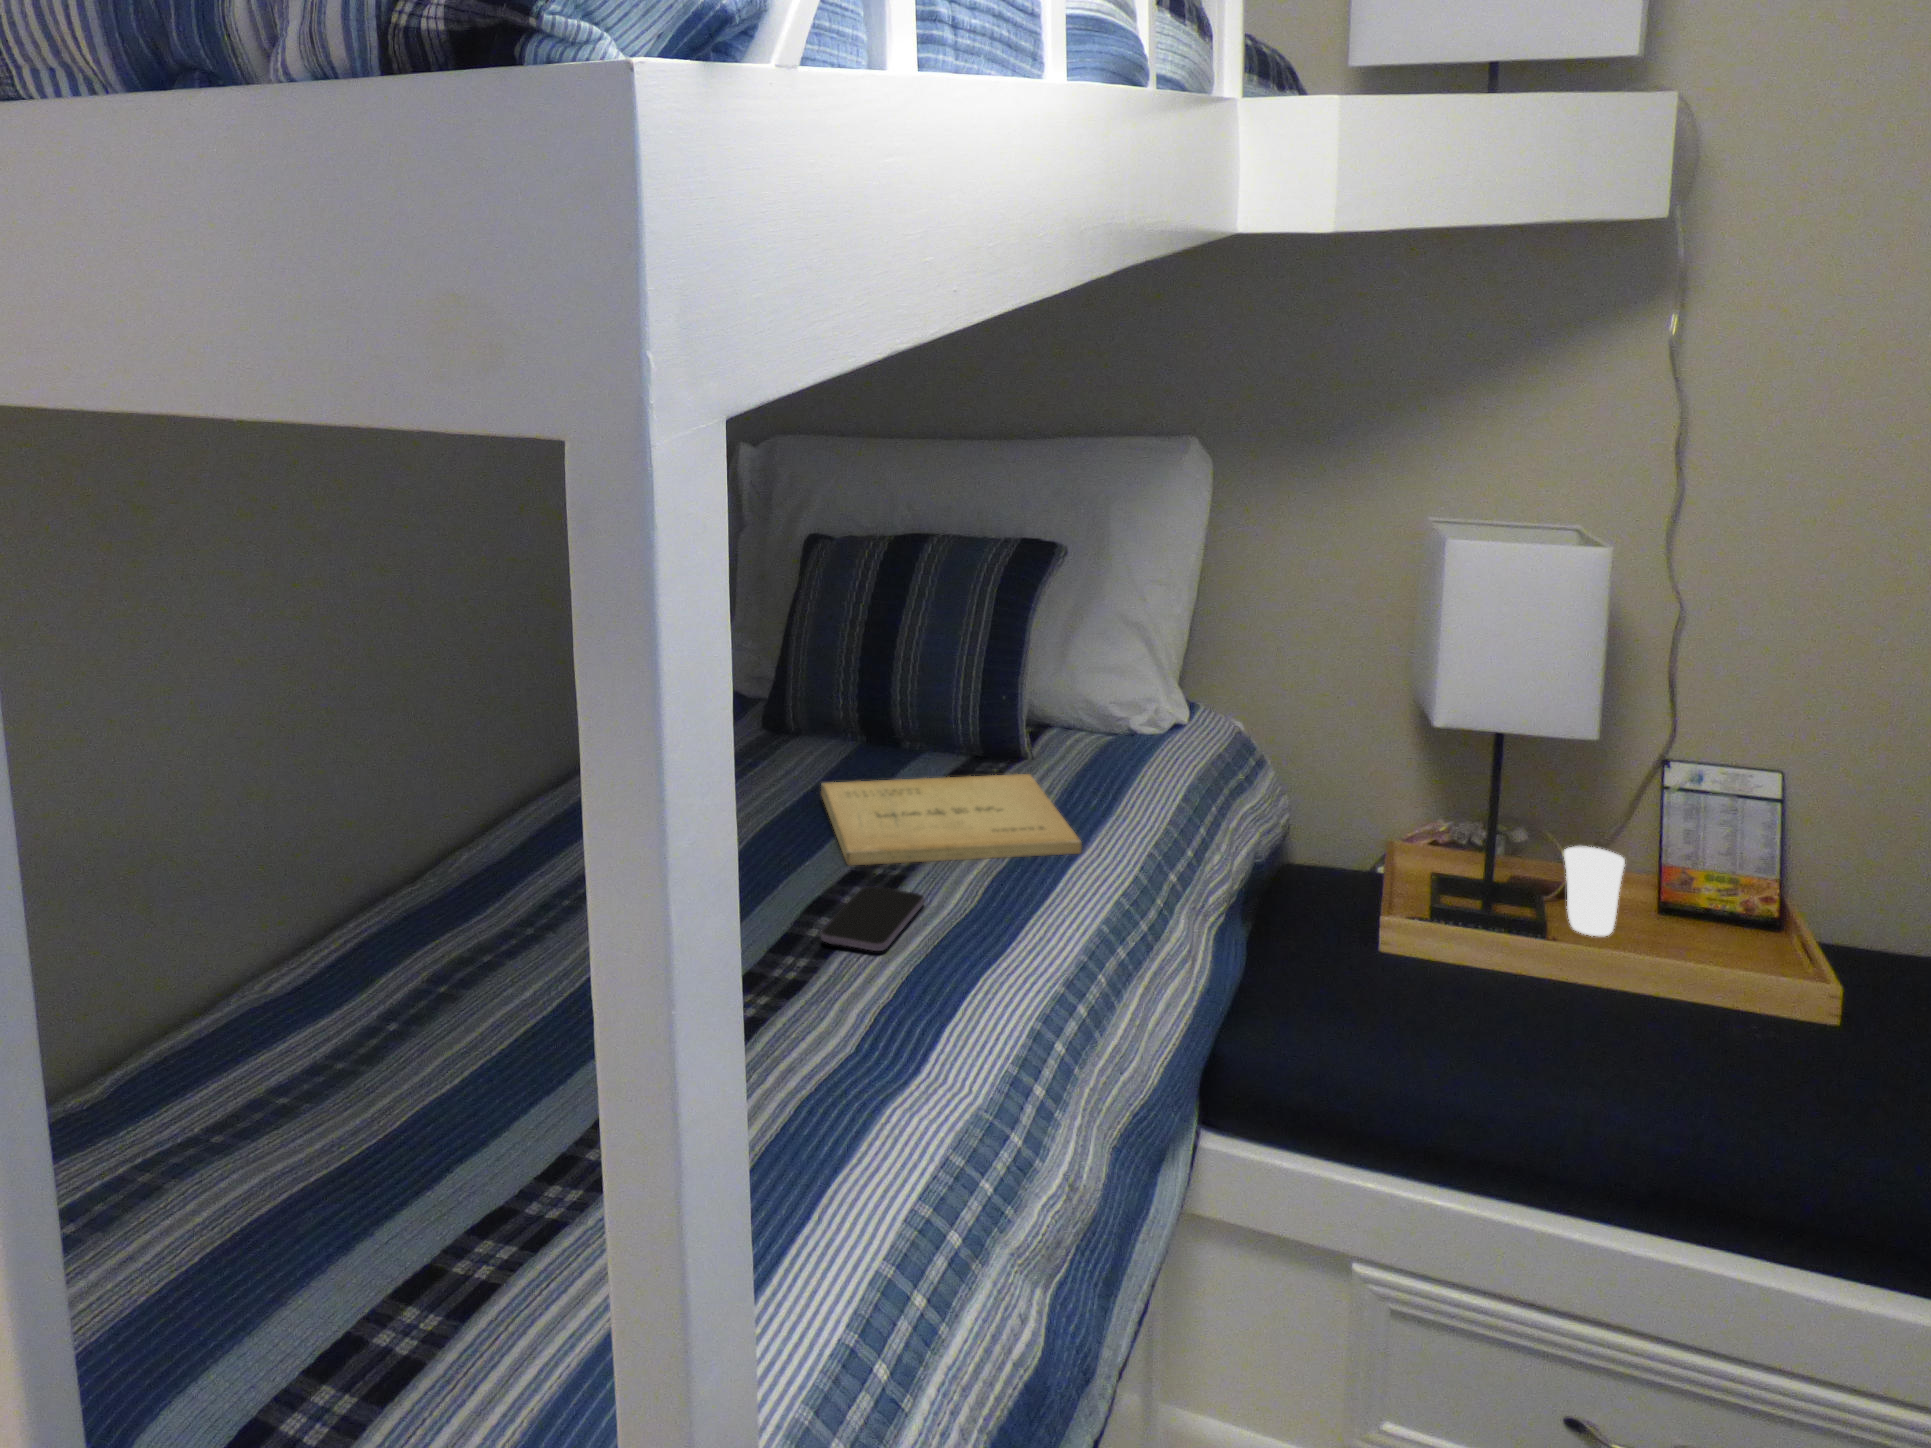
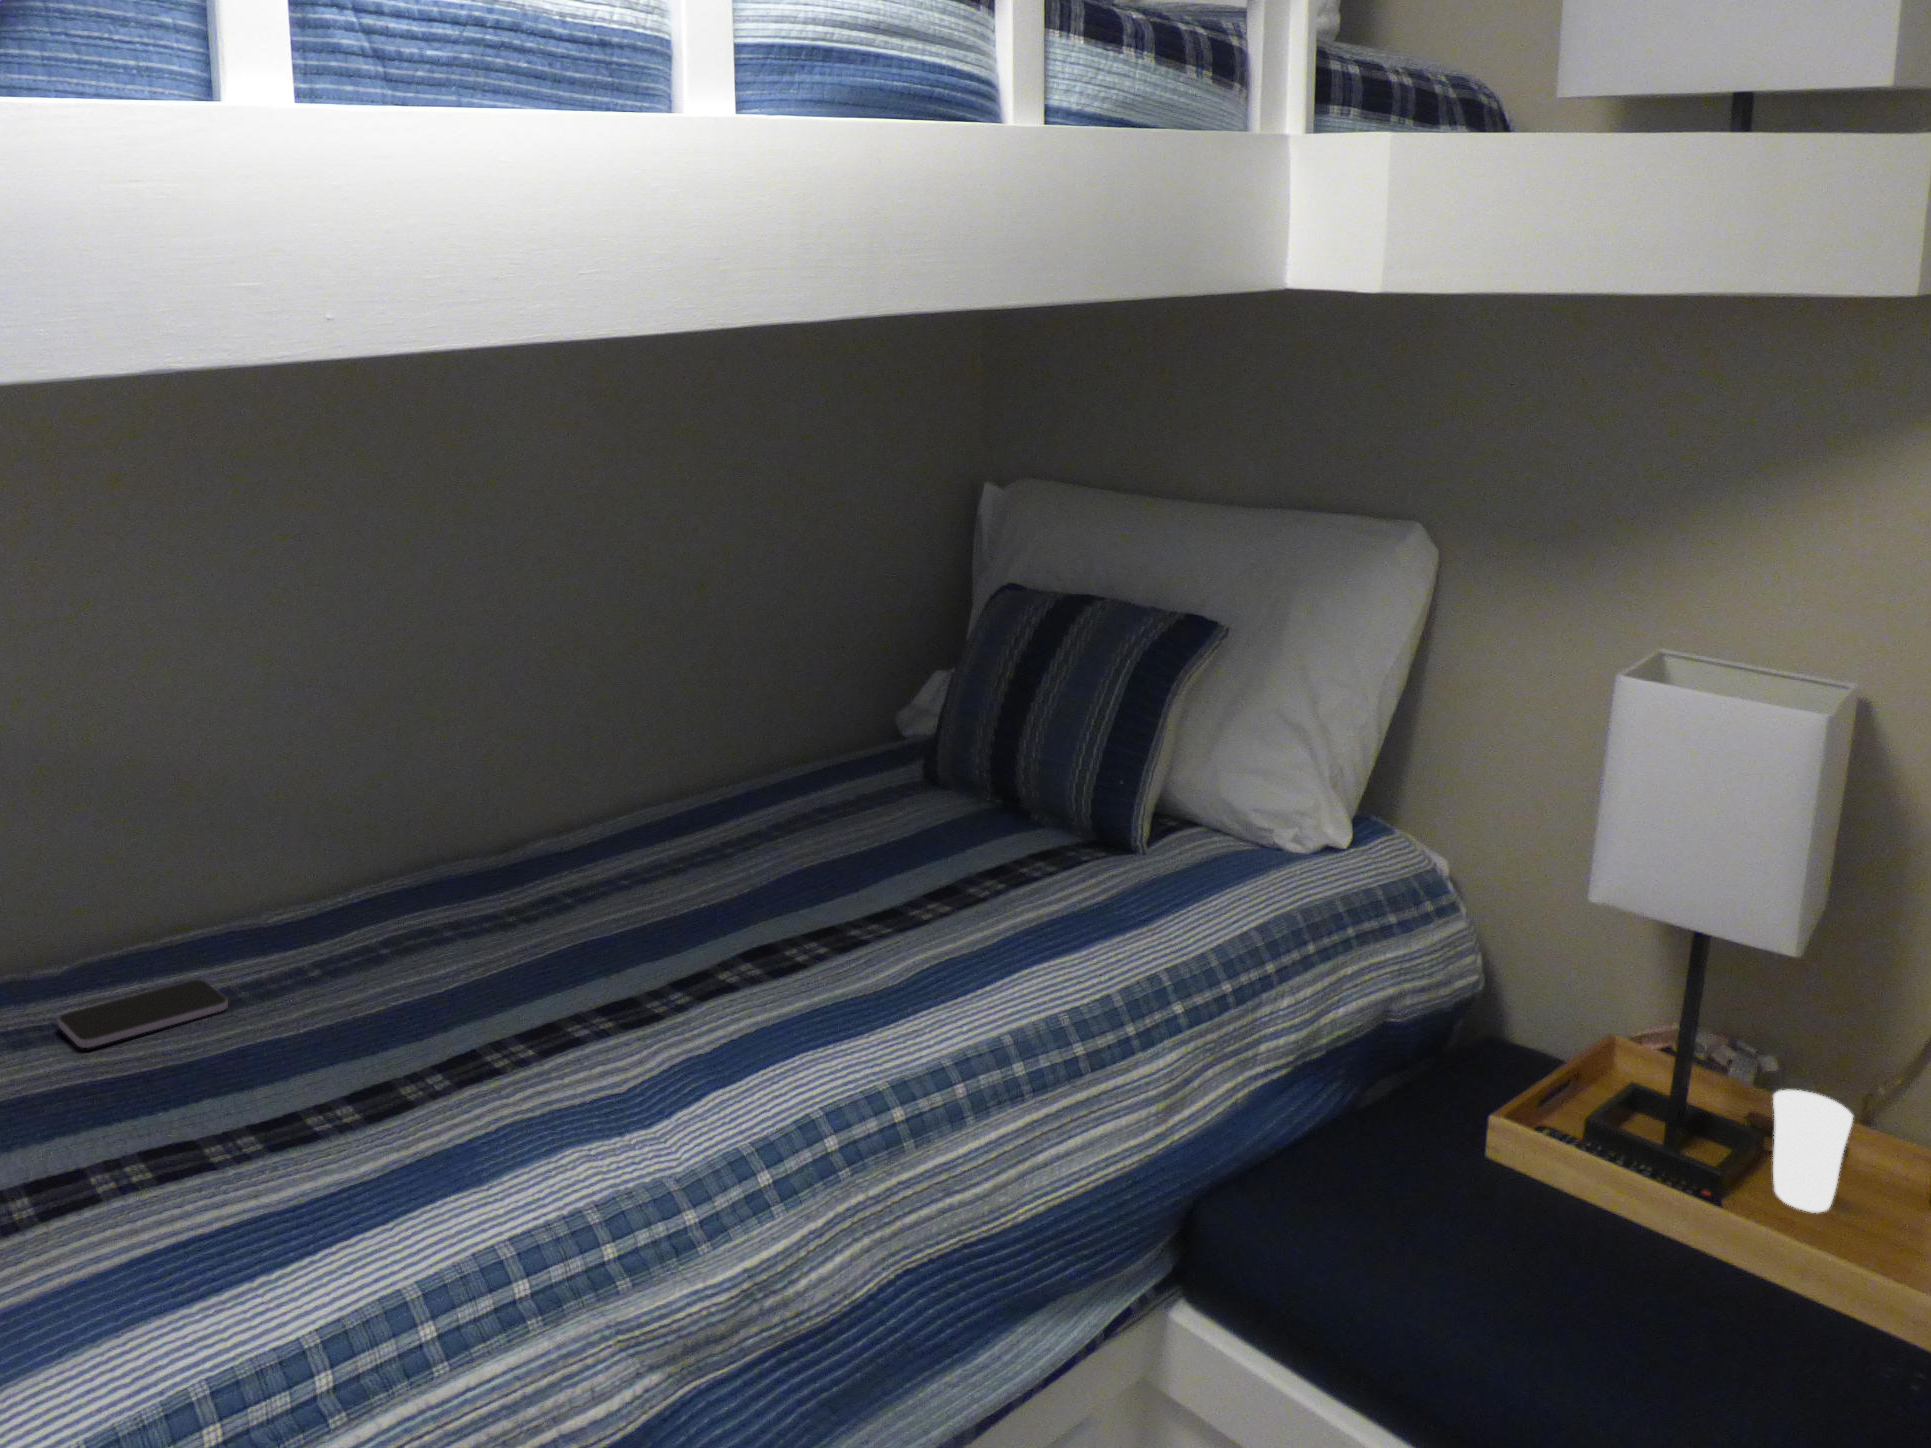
book: present [821,774,1082,866] -> none [839,834,1127,962]
smartphone: present [821,886,924,951] -> present [58,979,228,1048]

